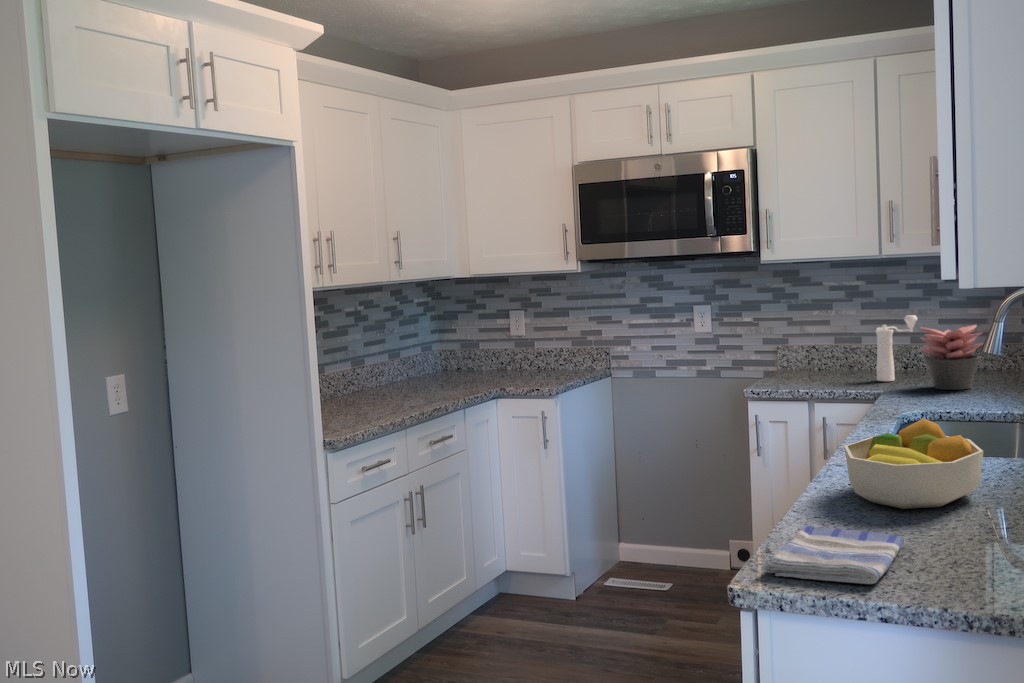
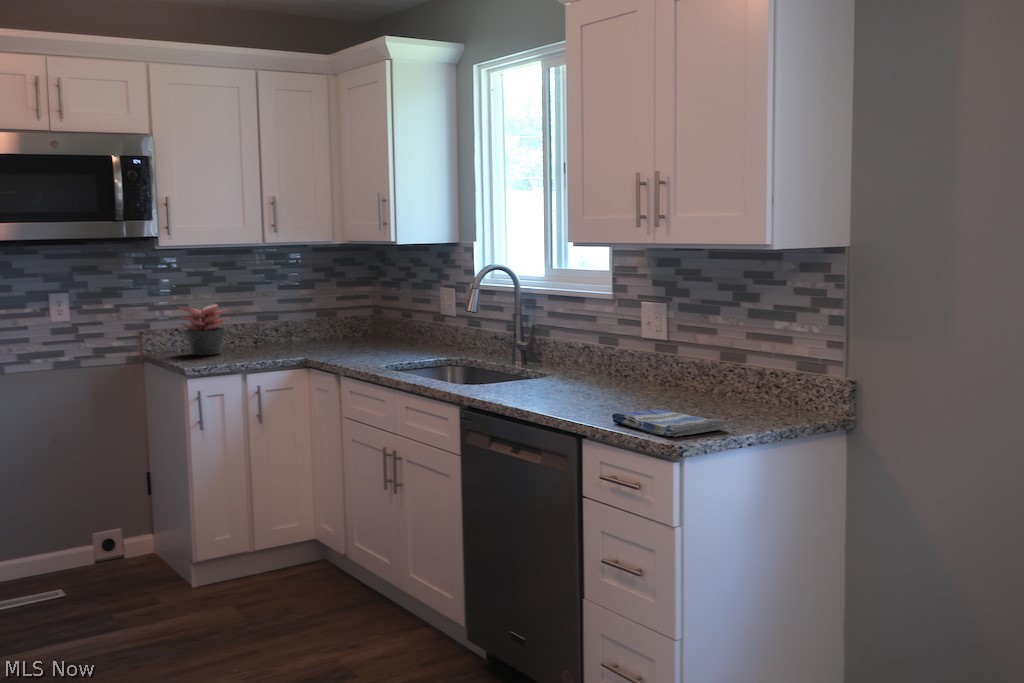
pepper mill: present [876,315,917,381] -> none [267,297,291,353]
succulent plant: present [920,325,982,390] -> present [180,304,229,355]
fruit bowl: present [844,418,983,509] -> none [519,347,622,405]

